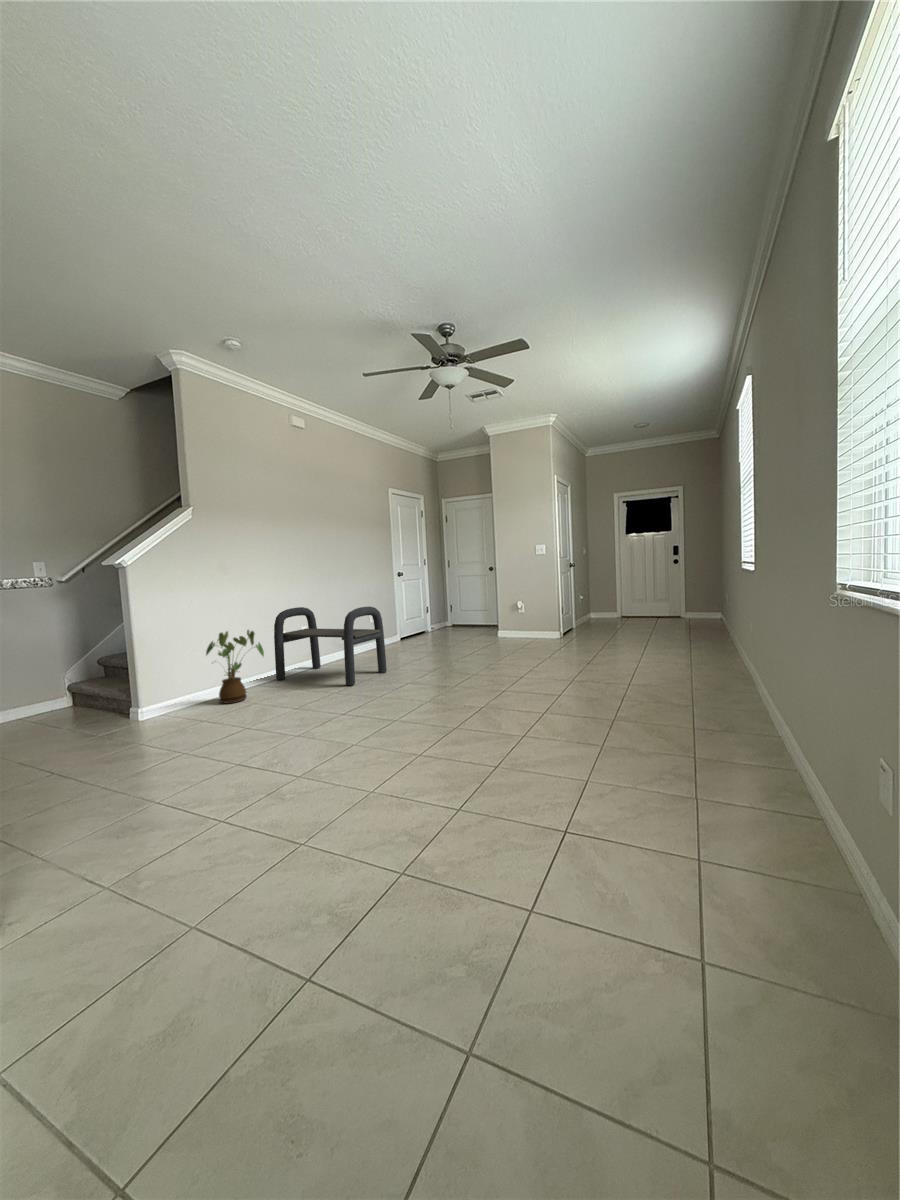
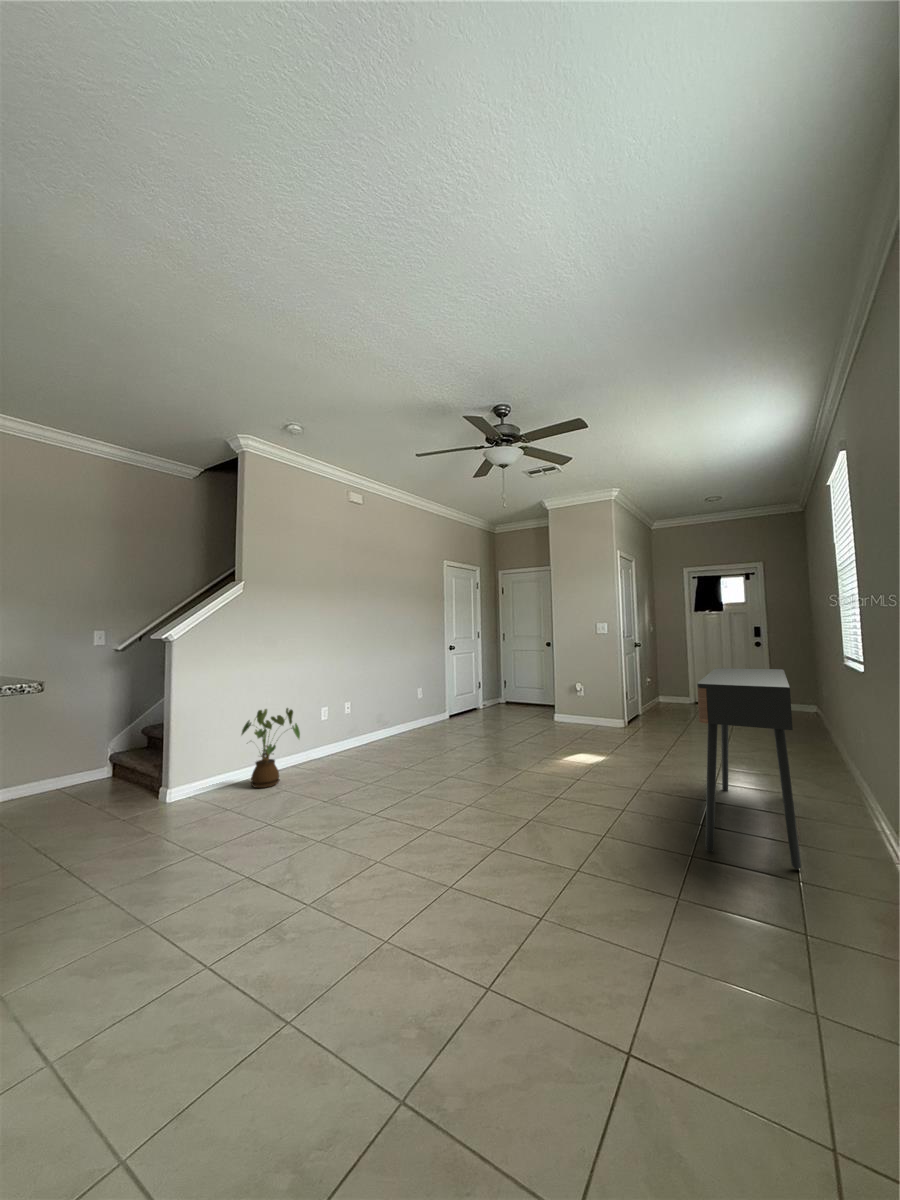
console table: none [622,573,698,723] -> present [697,668,801,869]
bench: present [274,606,387,686] -> none [313,683,429,775]

